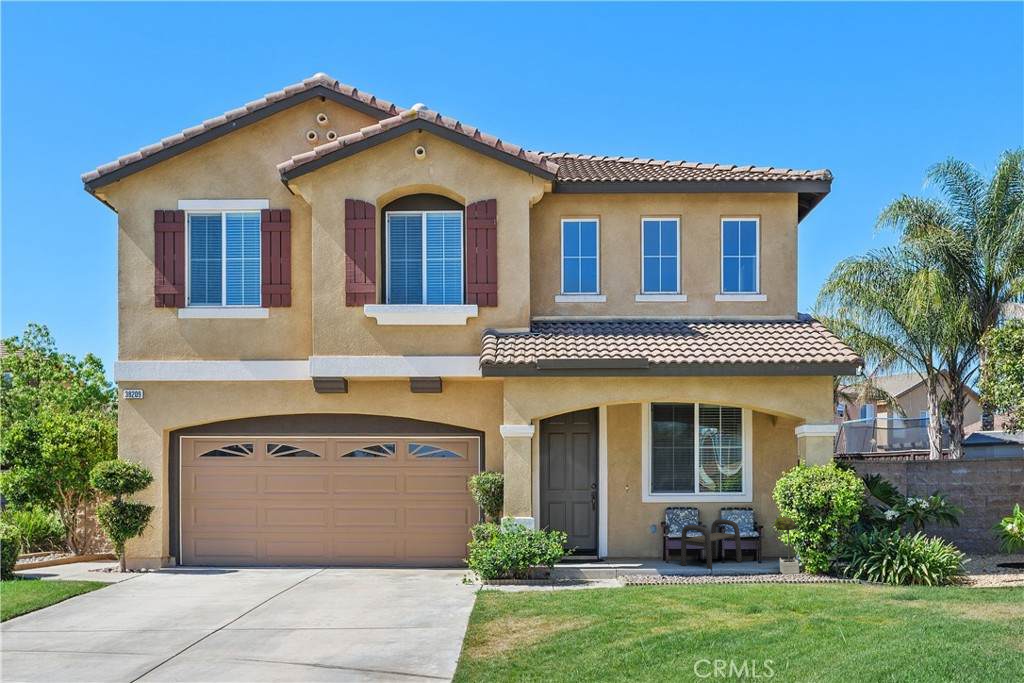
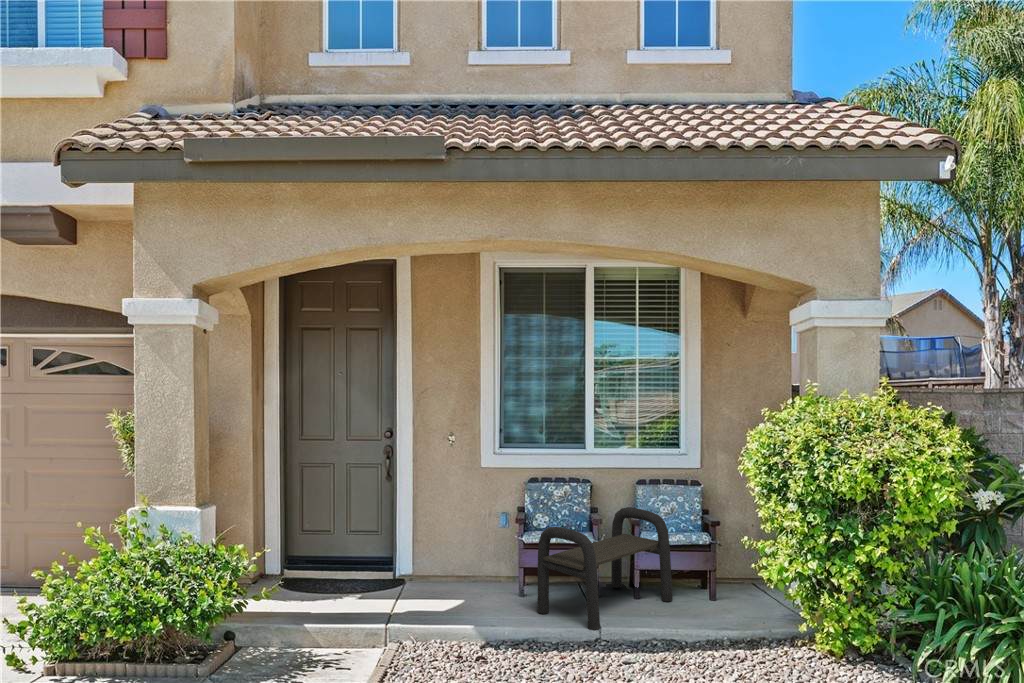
potted tree: present [774,515,799,574] -> none [742,512,804,663]

